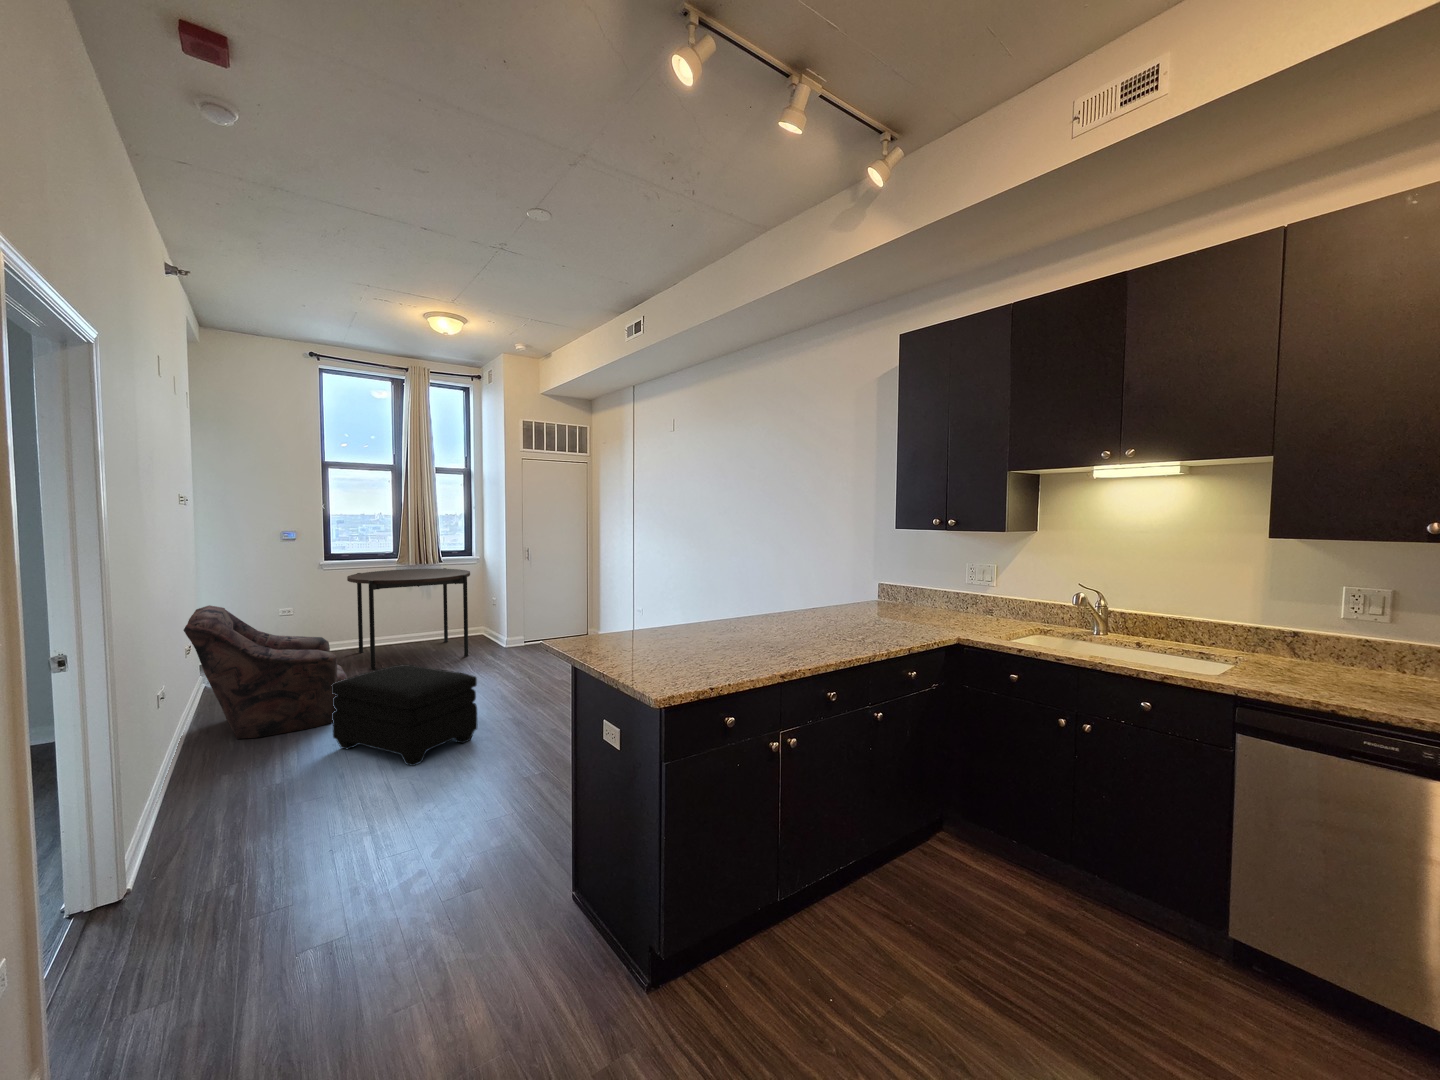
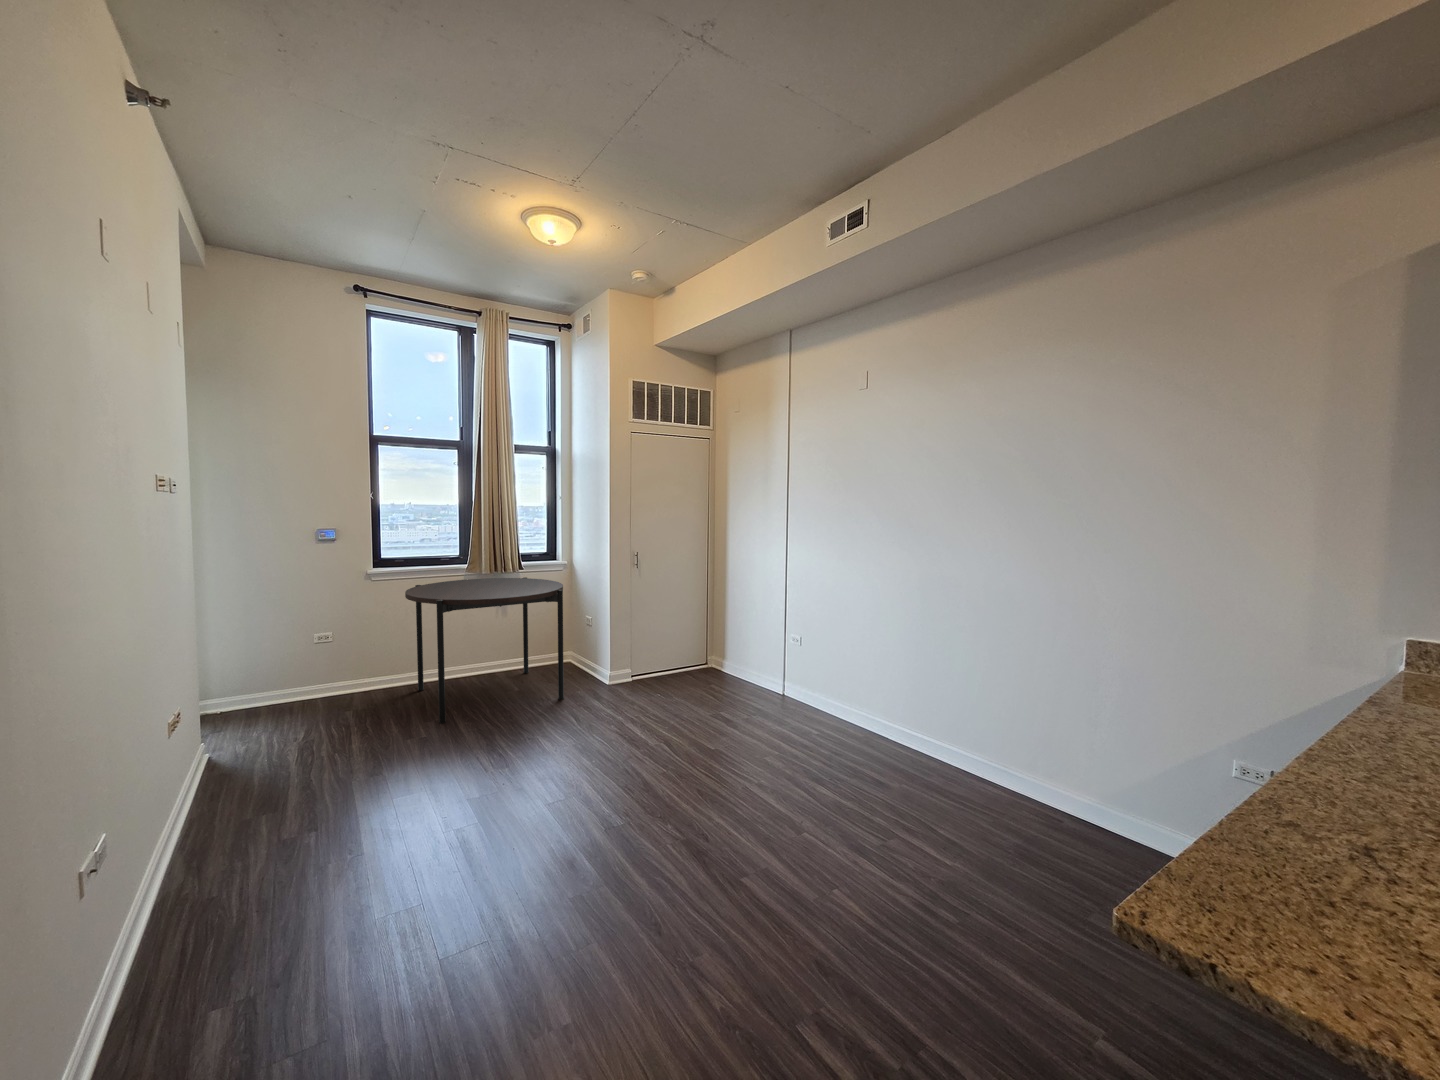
armchair: present [184,605,347,739] -> none [157,654,423,885]
ottoman: present [332,665,477,766] -> none [408,756,649,981]

